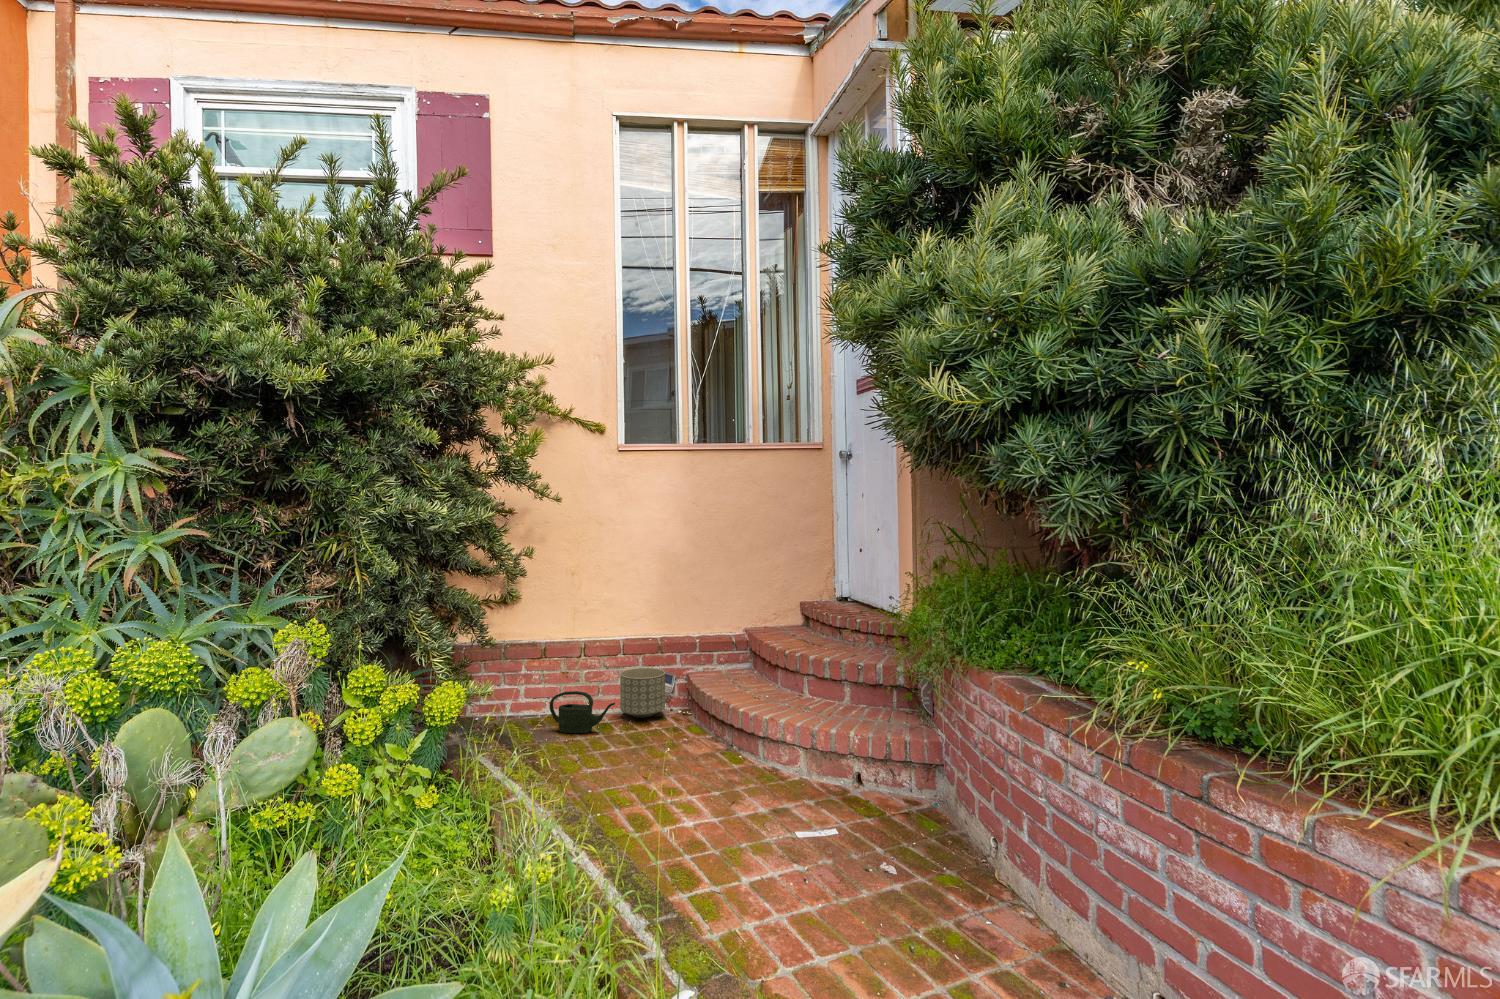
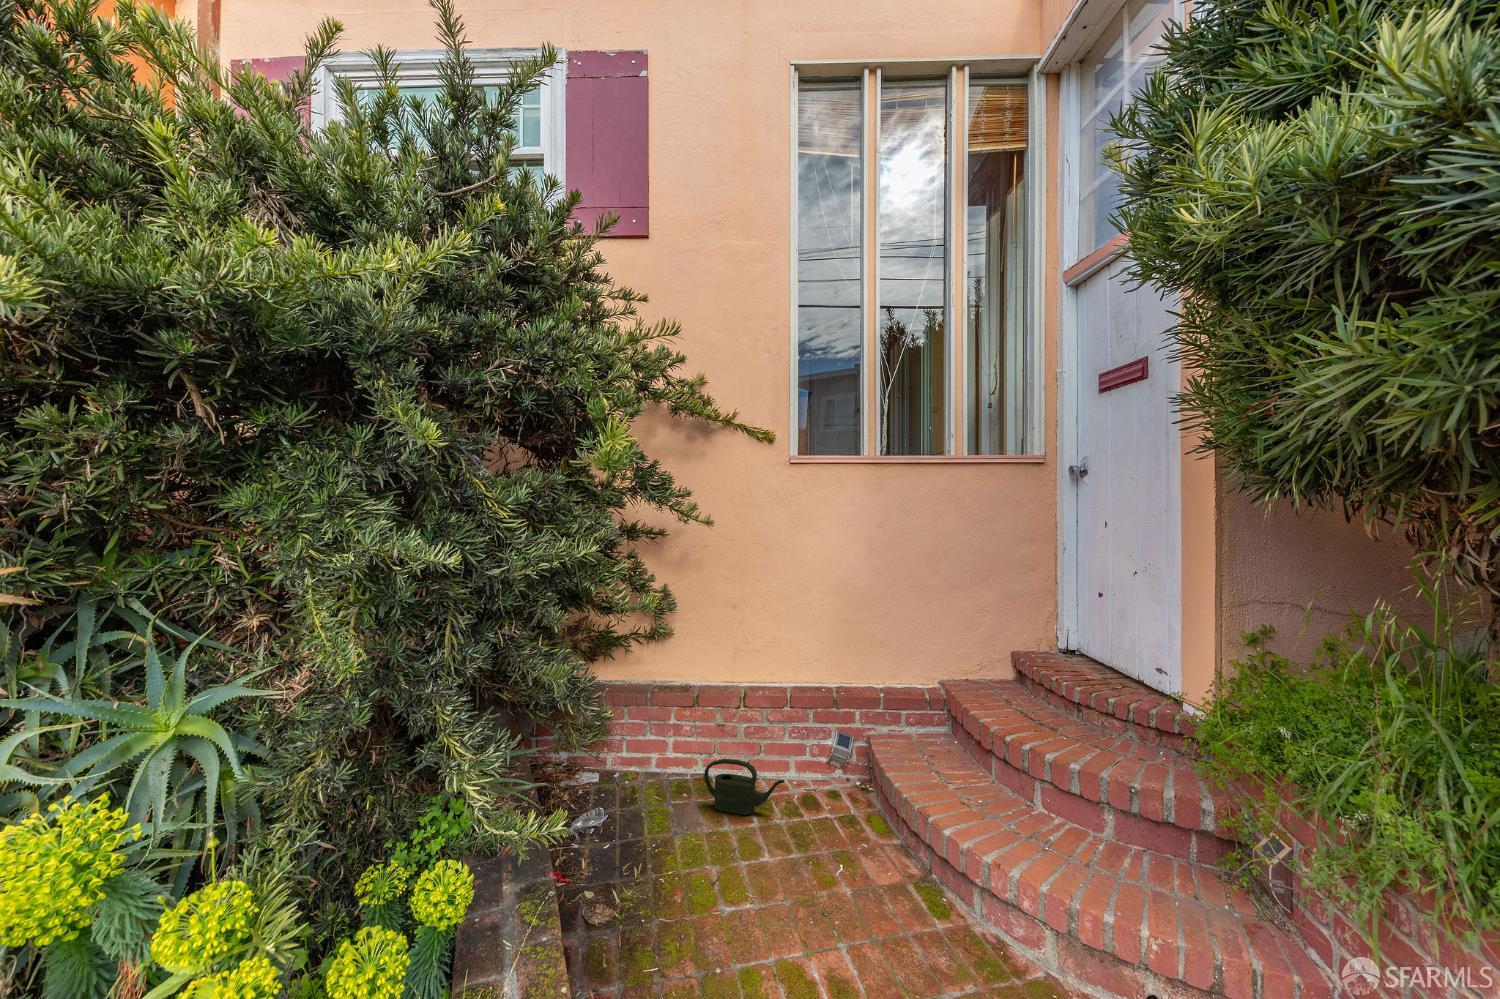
planter: present [620,668,665,718] -> none [787,725,842,792]

